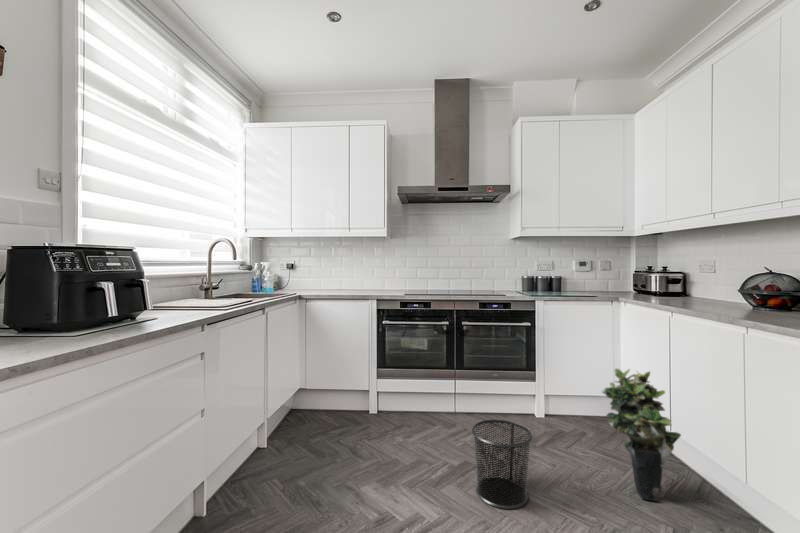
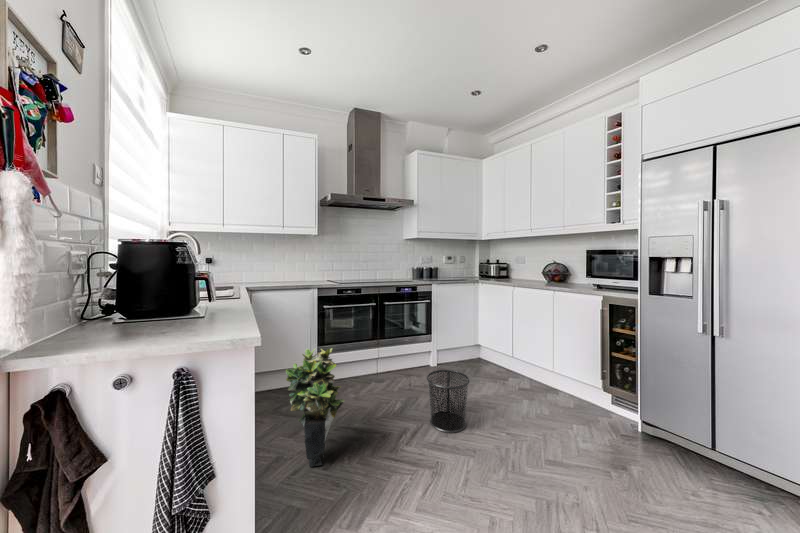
potted plant: present [602,369,681,501] -> present [286,349,345,467]

